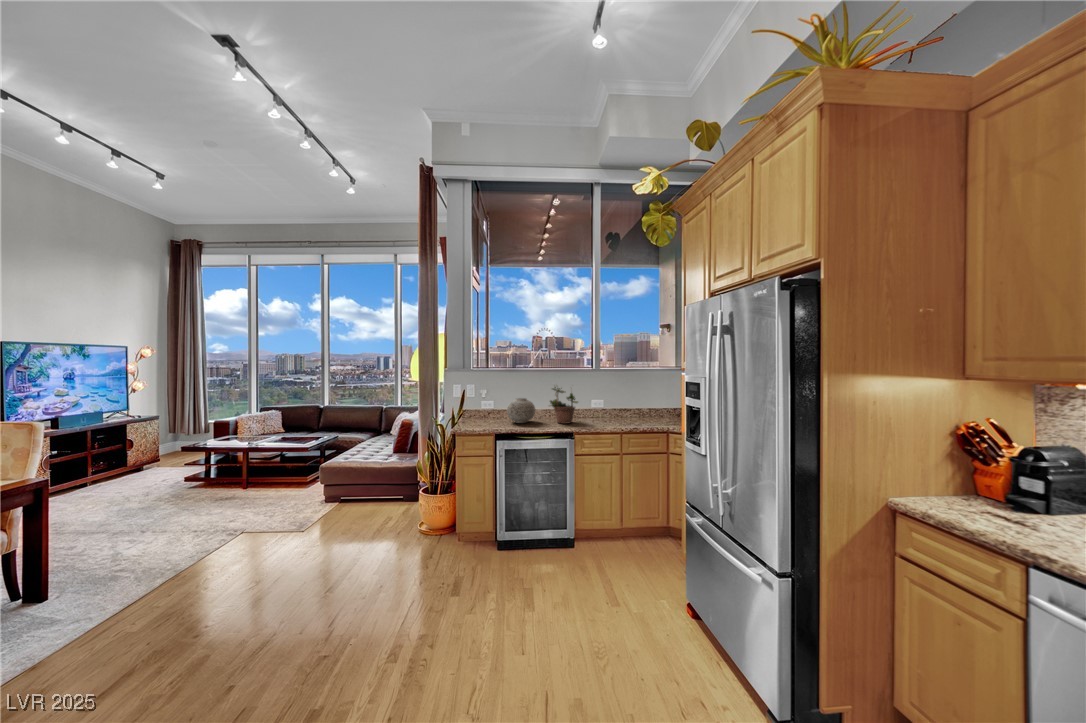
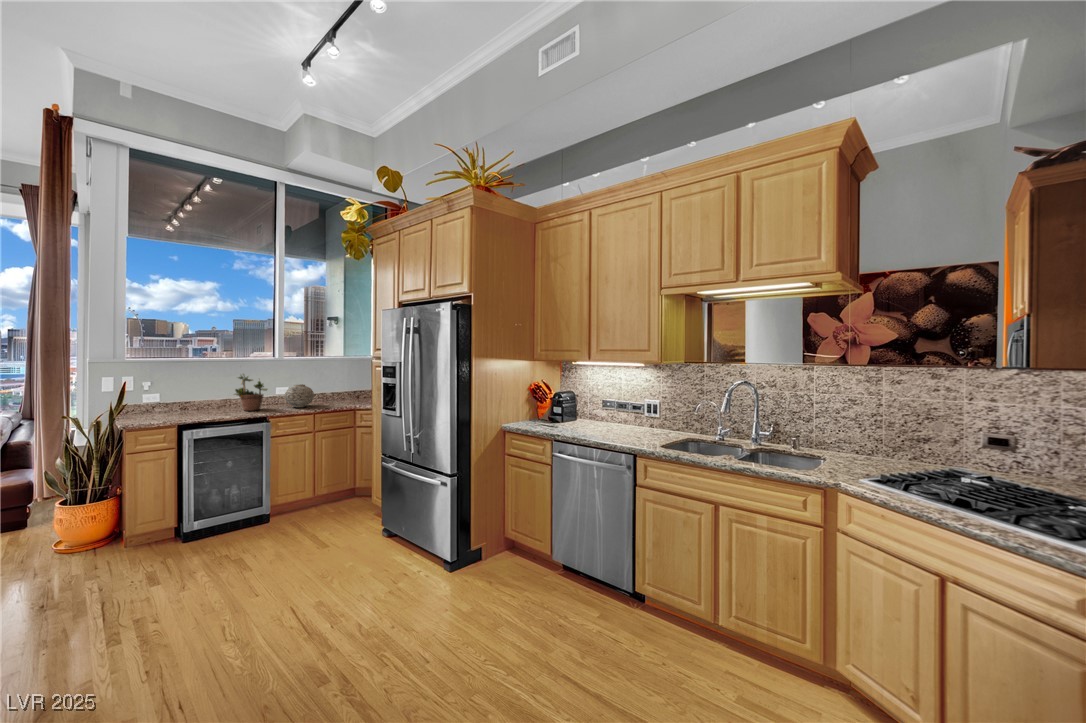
vase: present [507,398,535,423] -> present [285,384,314,407]

